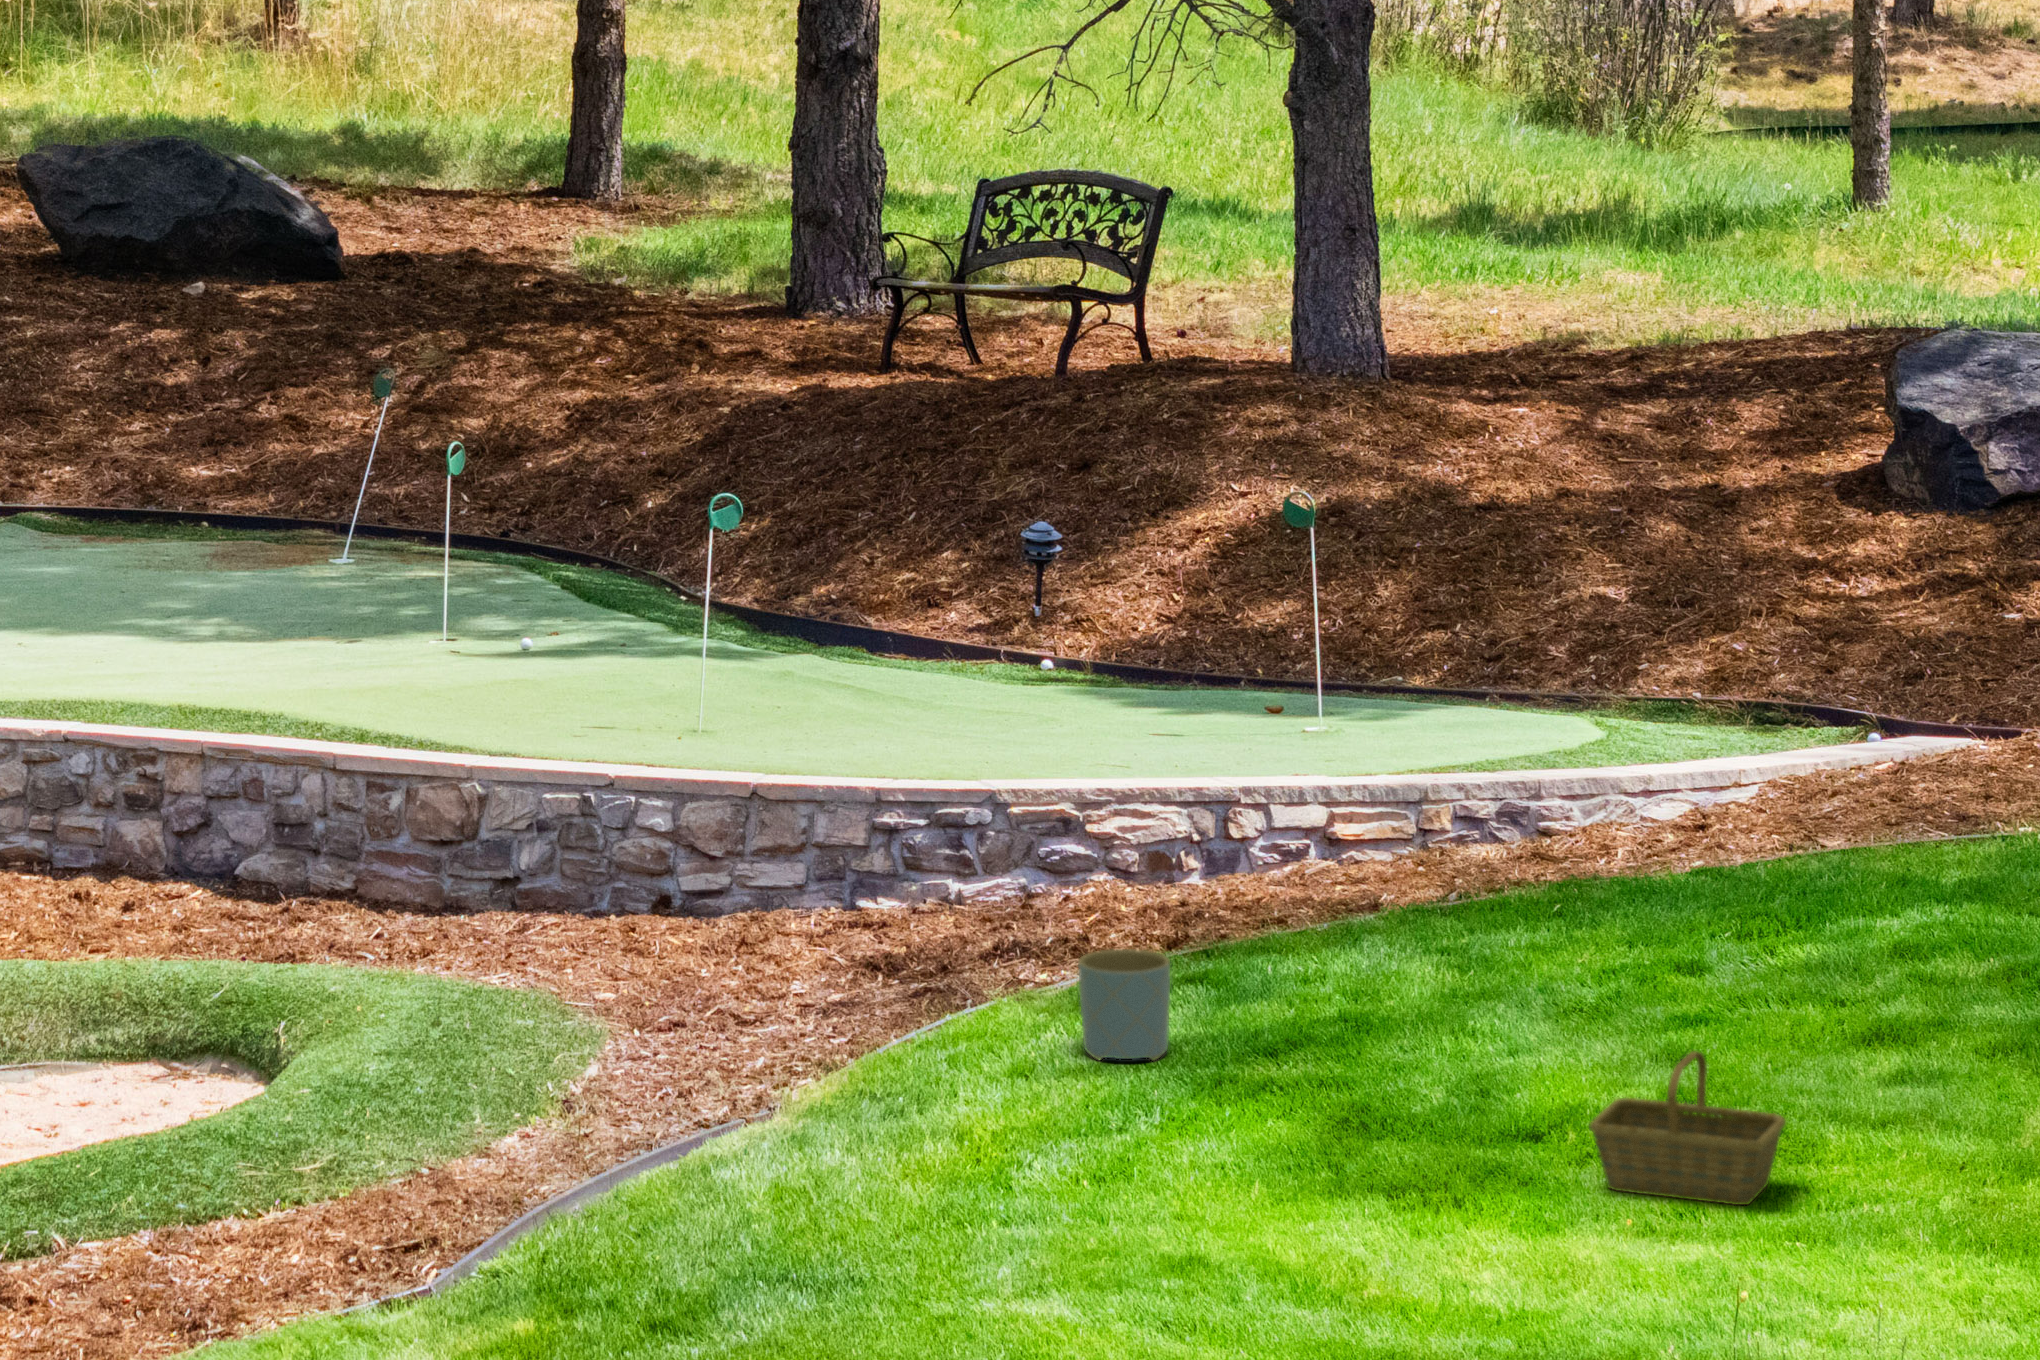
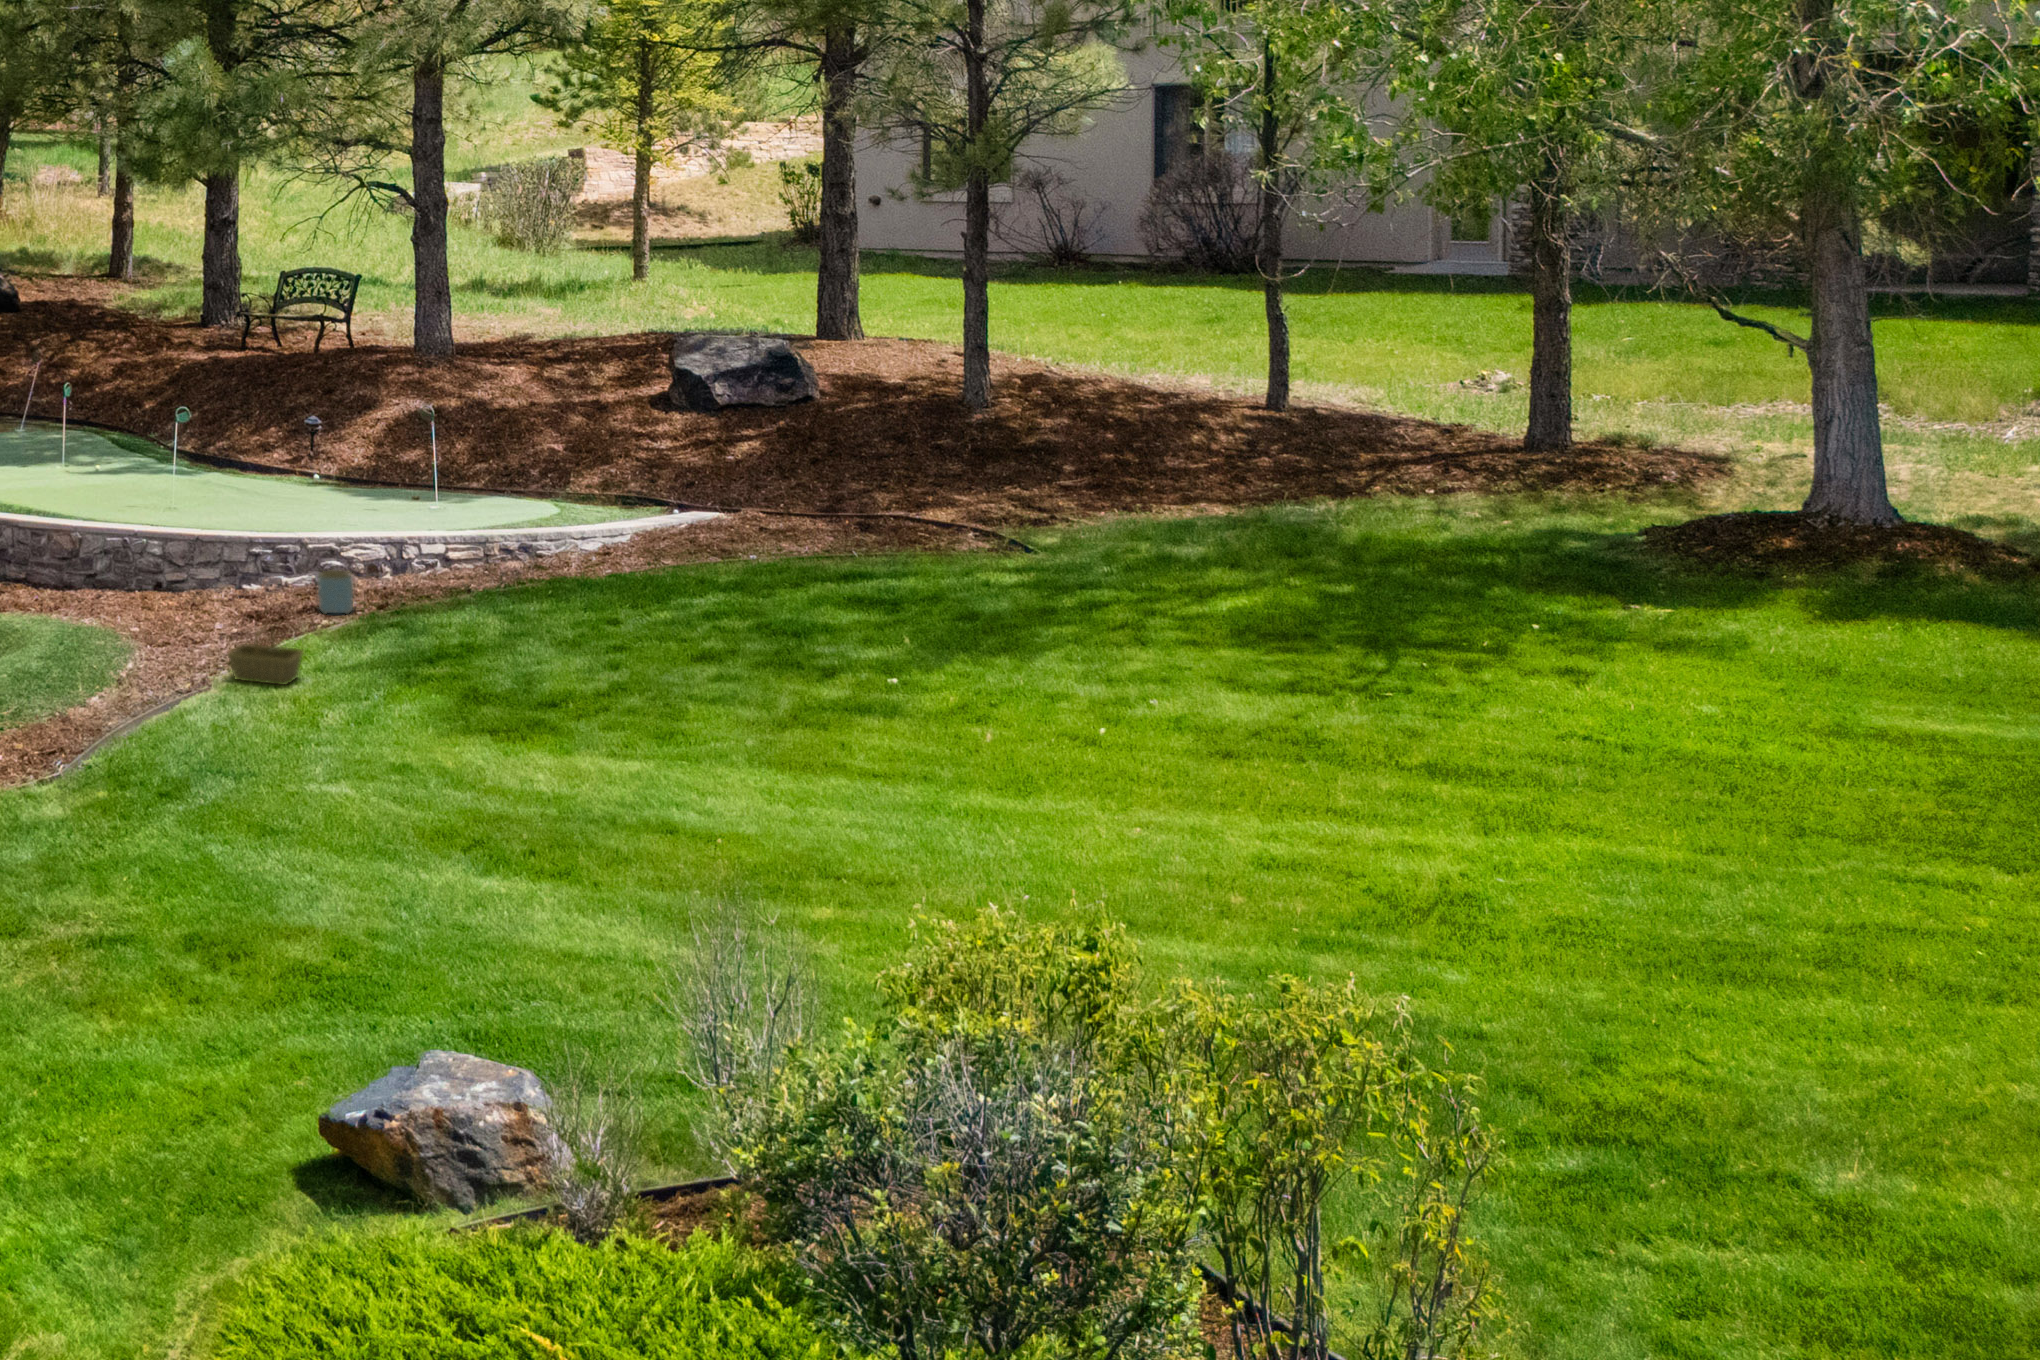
basket: present [1590,1051,1786,1205] -> present [228,627,303,685]

